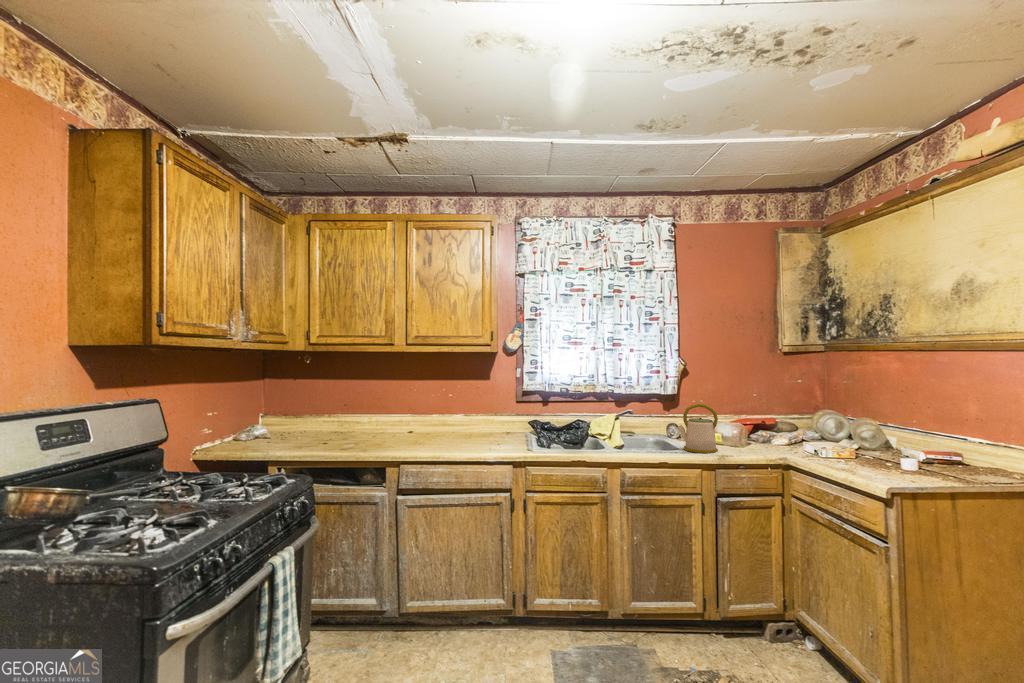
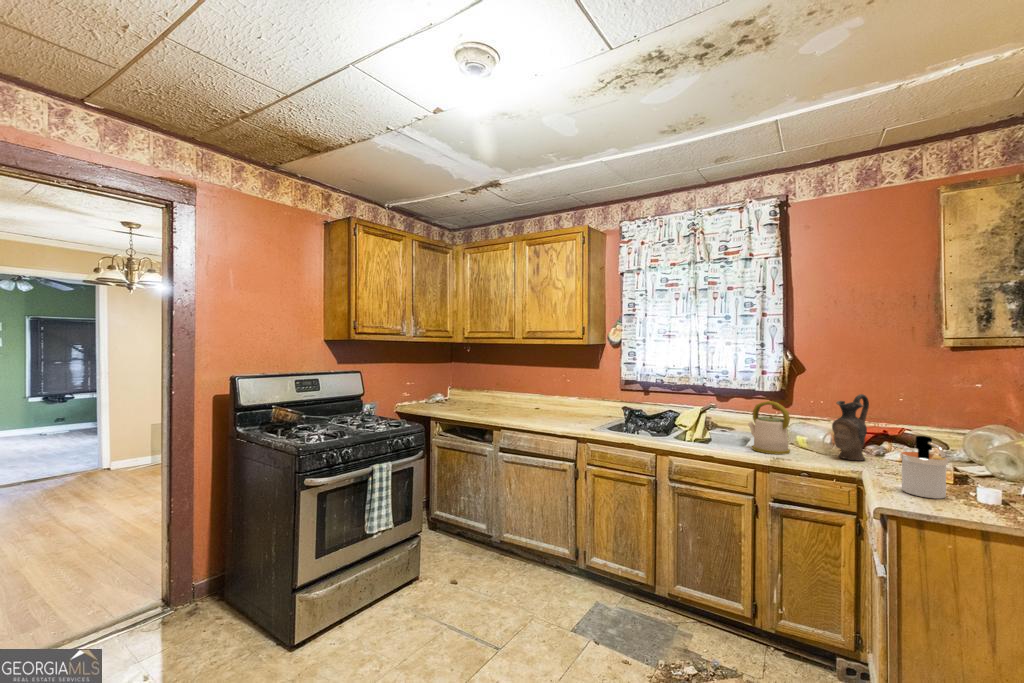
ceramic pitcher: none [747,393,772,450] -> present [832,394,869,461]
soap dispenser: none [841,422,888,471] -> present [901,436,948,499]

